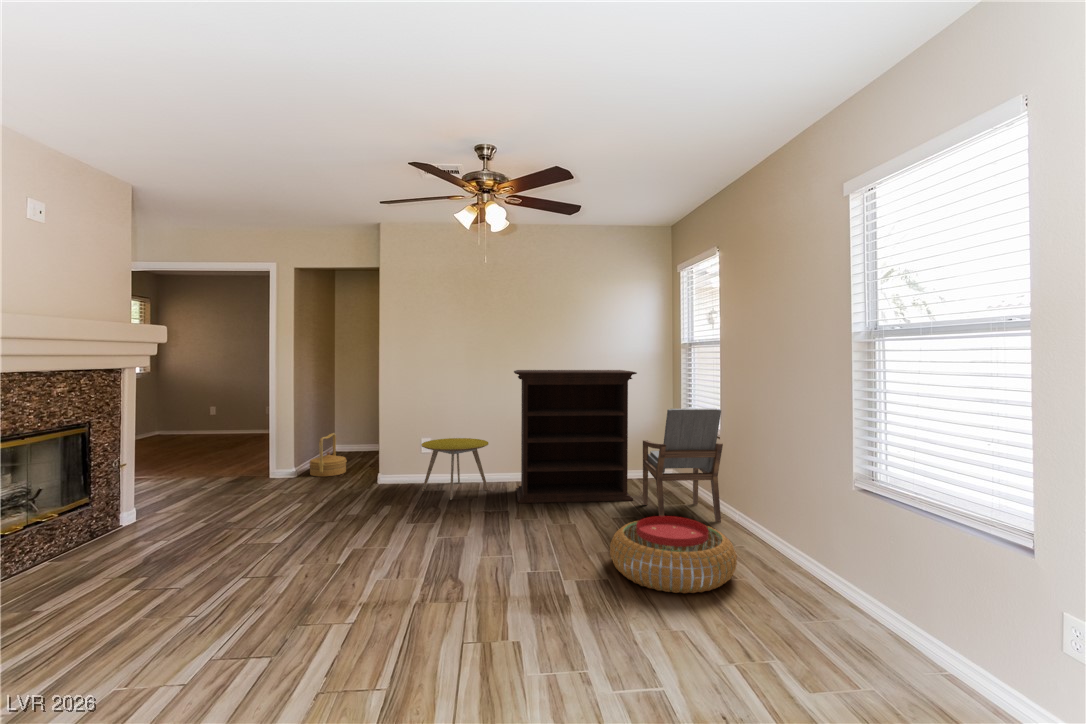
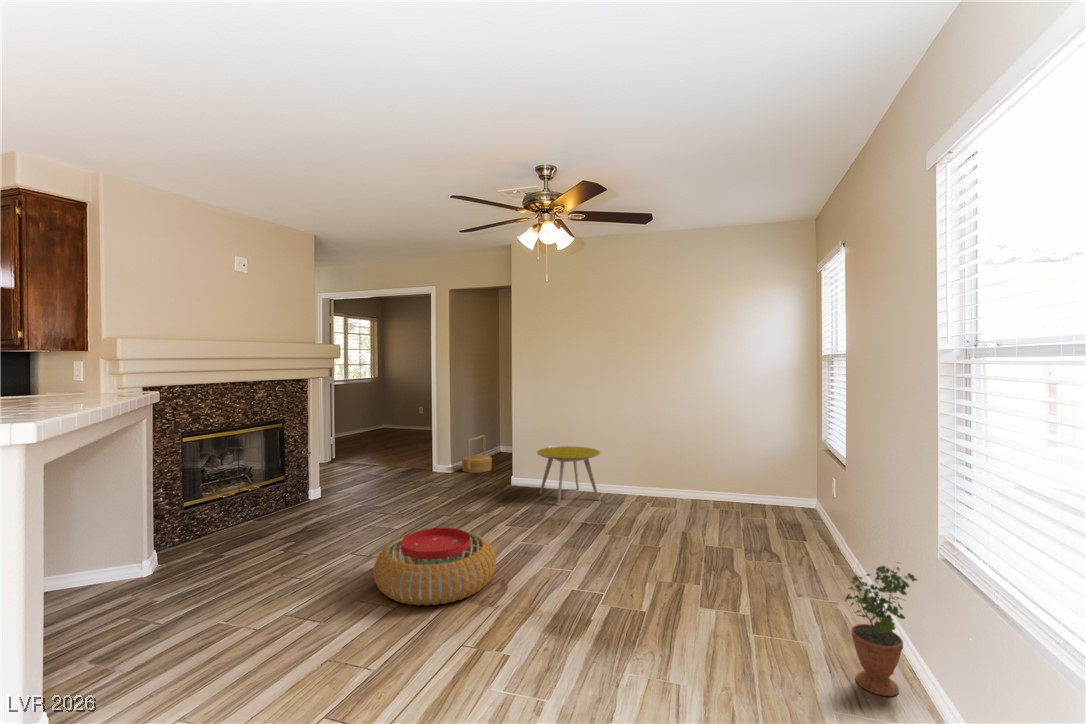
bookshelf: present [514,370,637,503] -> none [614,382,747,529]
armchair: present [643,408,723,522] -> none [752,430,836,568]
potted plant: none [781,500,834,605] -> present [845,562,917,696]
pouf: present [610,516,737,593] -> present [374,528,496,605]

